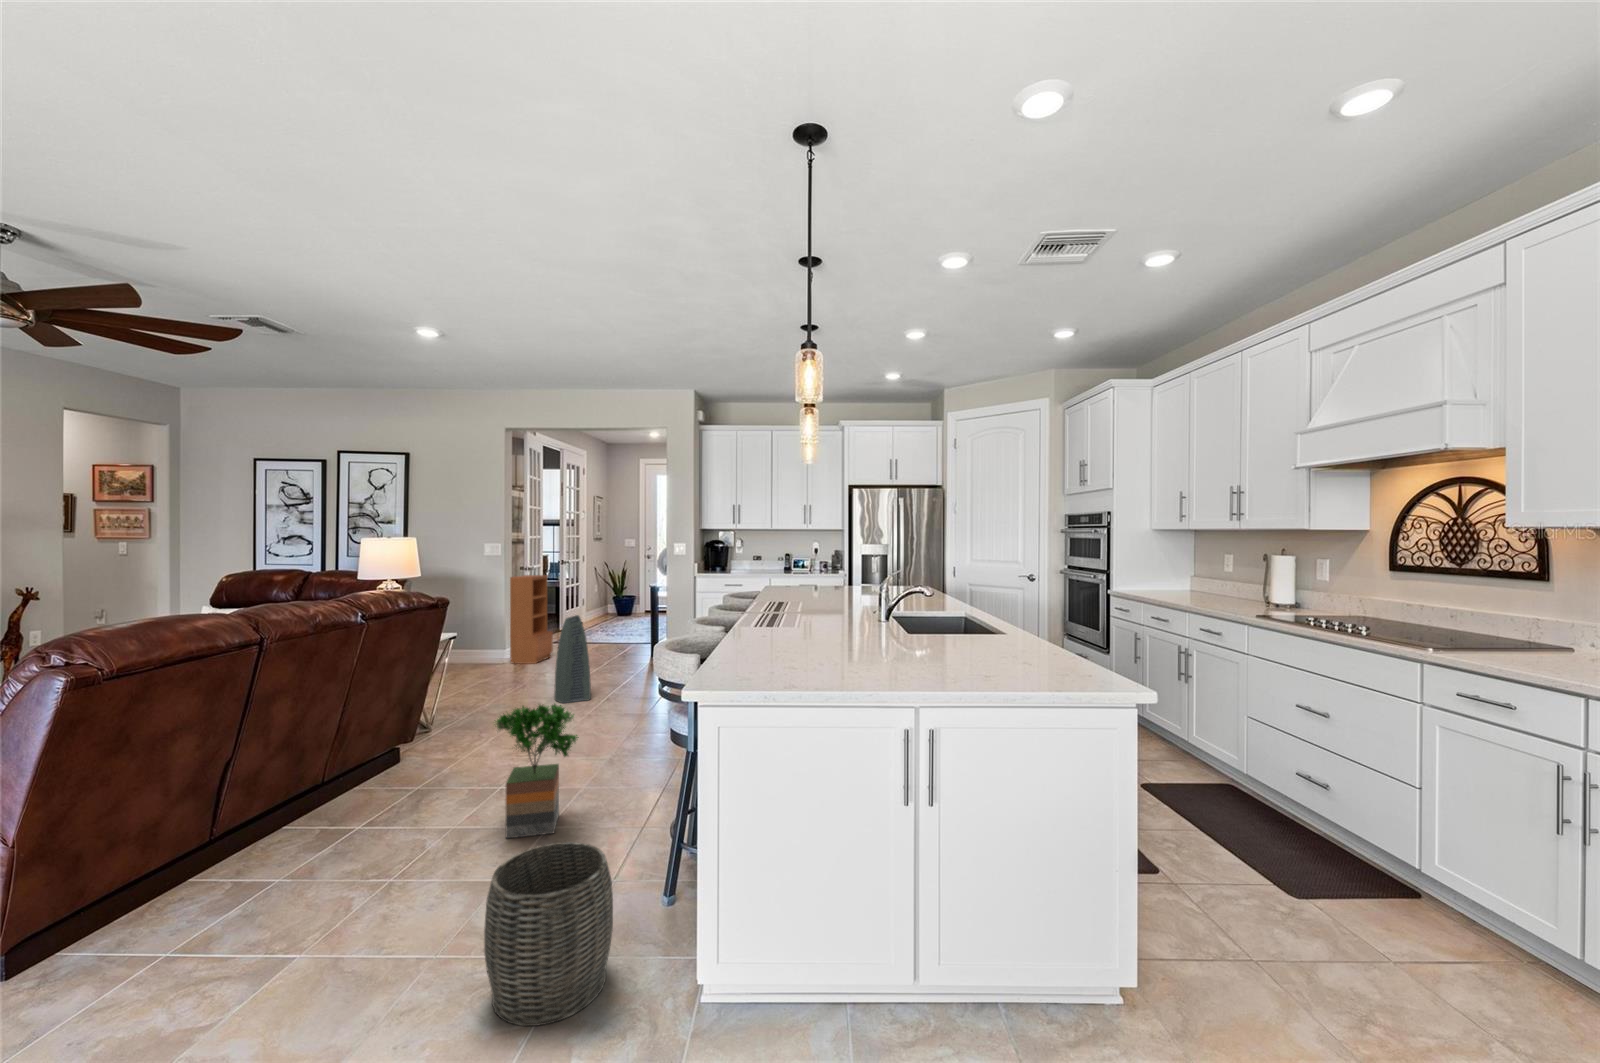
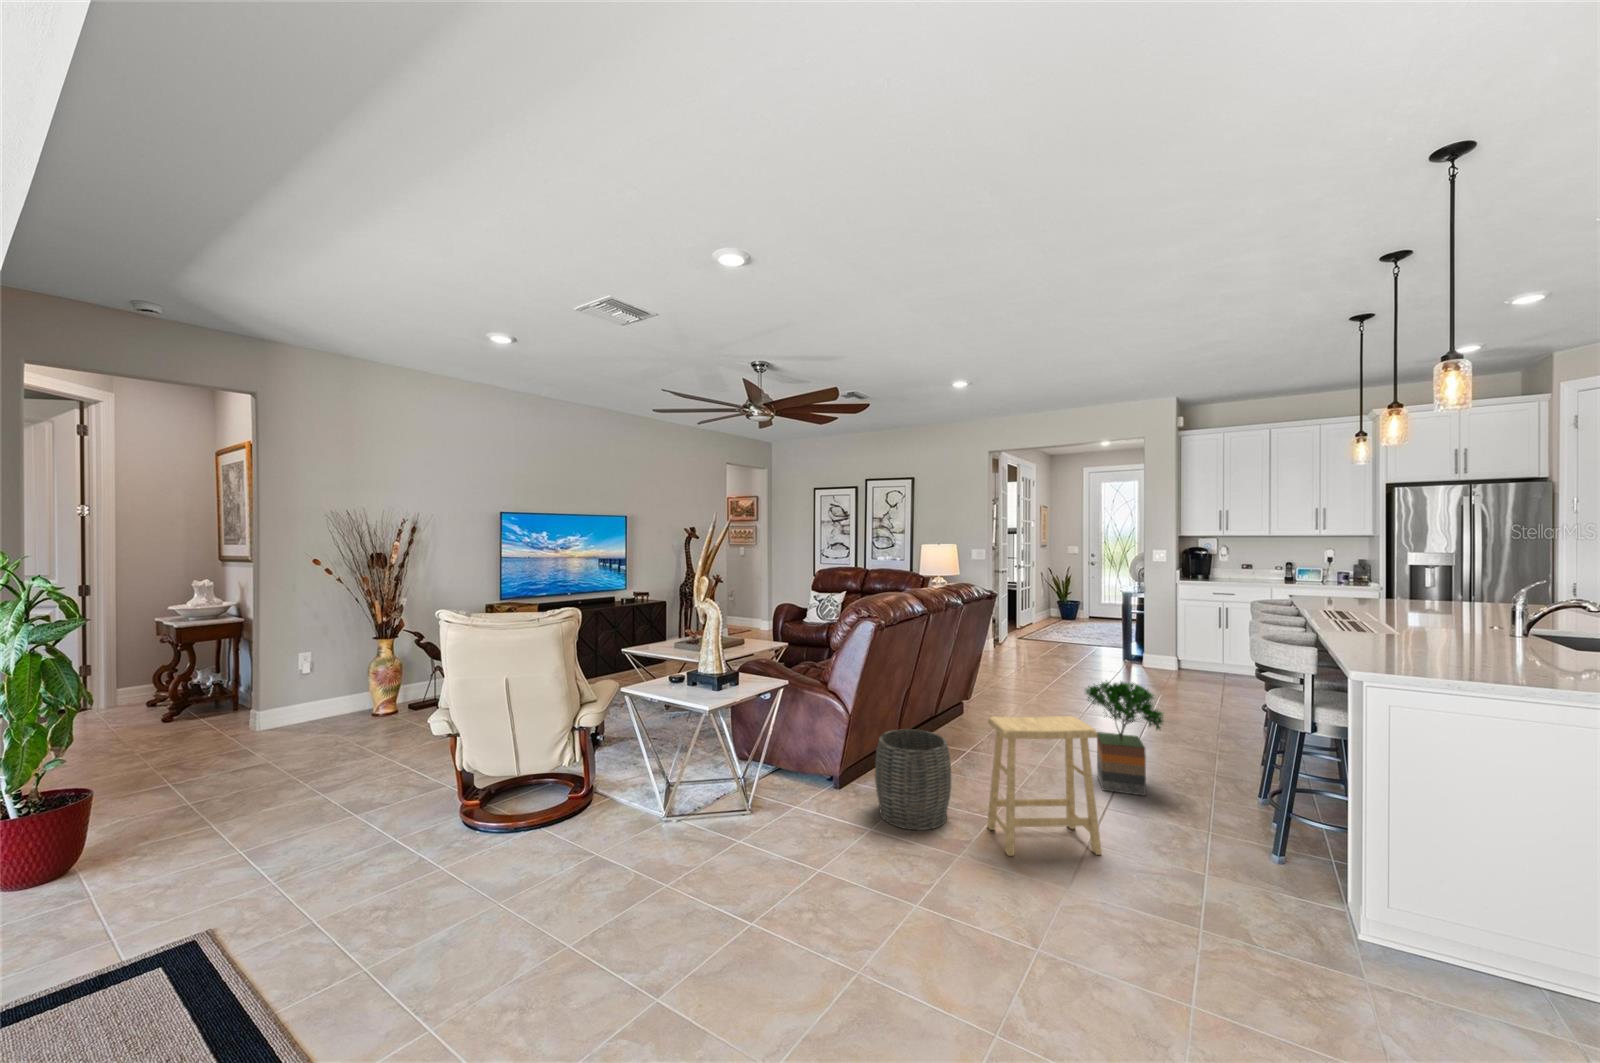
bookcase: present [510,575,553,664] -> none [993,576,1027,653]
air purifier: present [554,615,591,703] -> none [1056,611,1091,689]
footstool: none [283,769,435,989] -> present [987,716,1102,856]
woven basket: present [484,842,613,1026] -> present [875,729,951,830]

